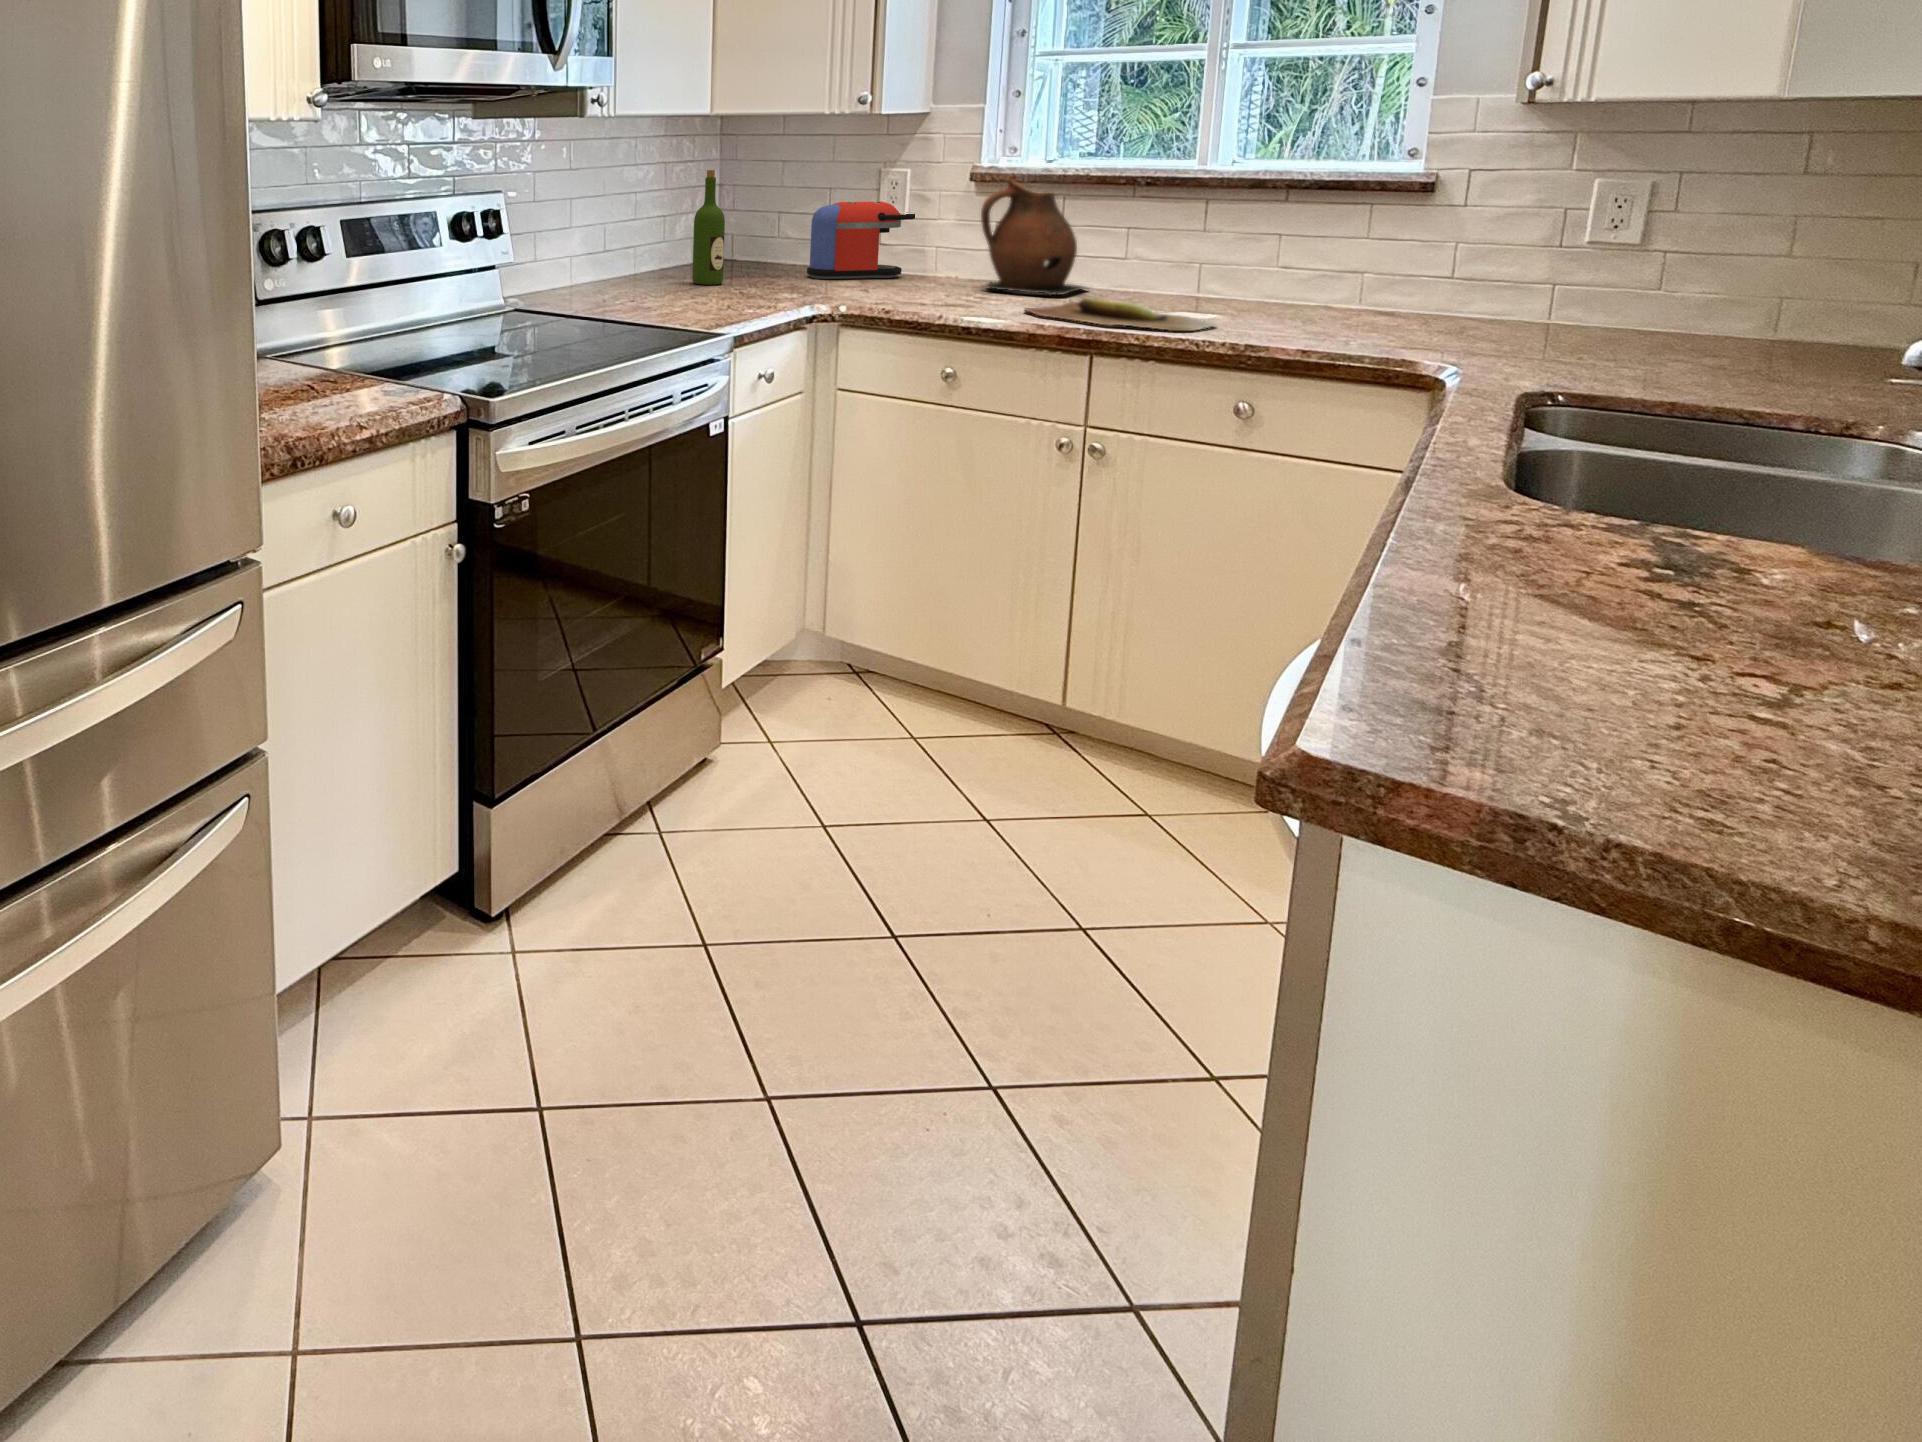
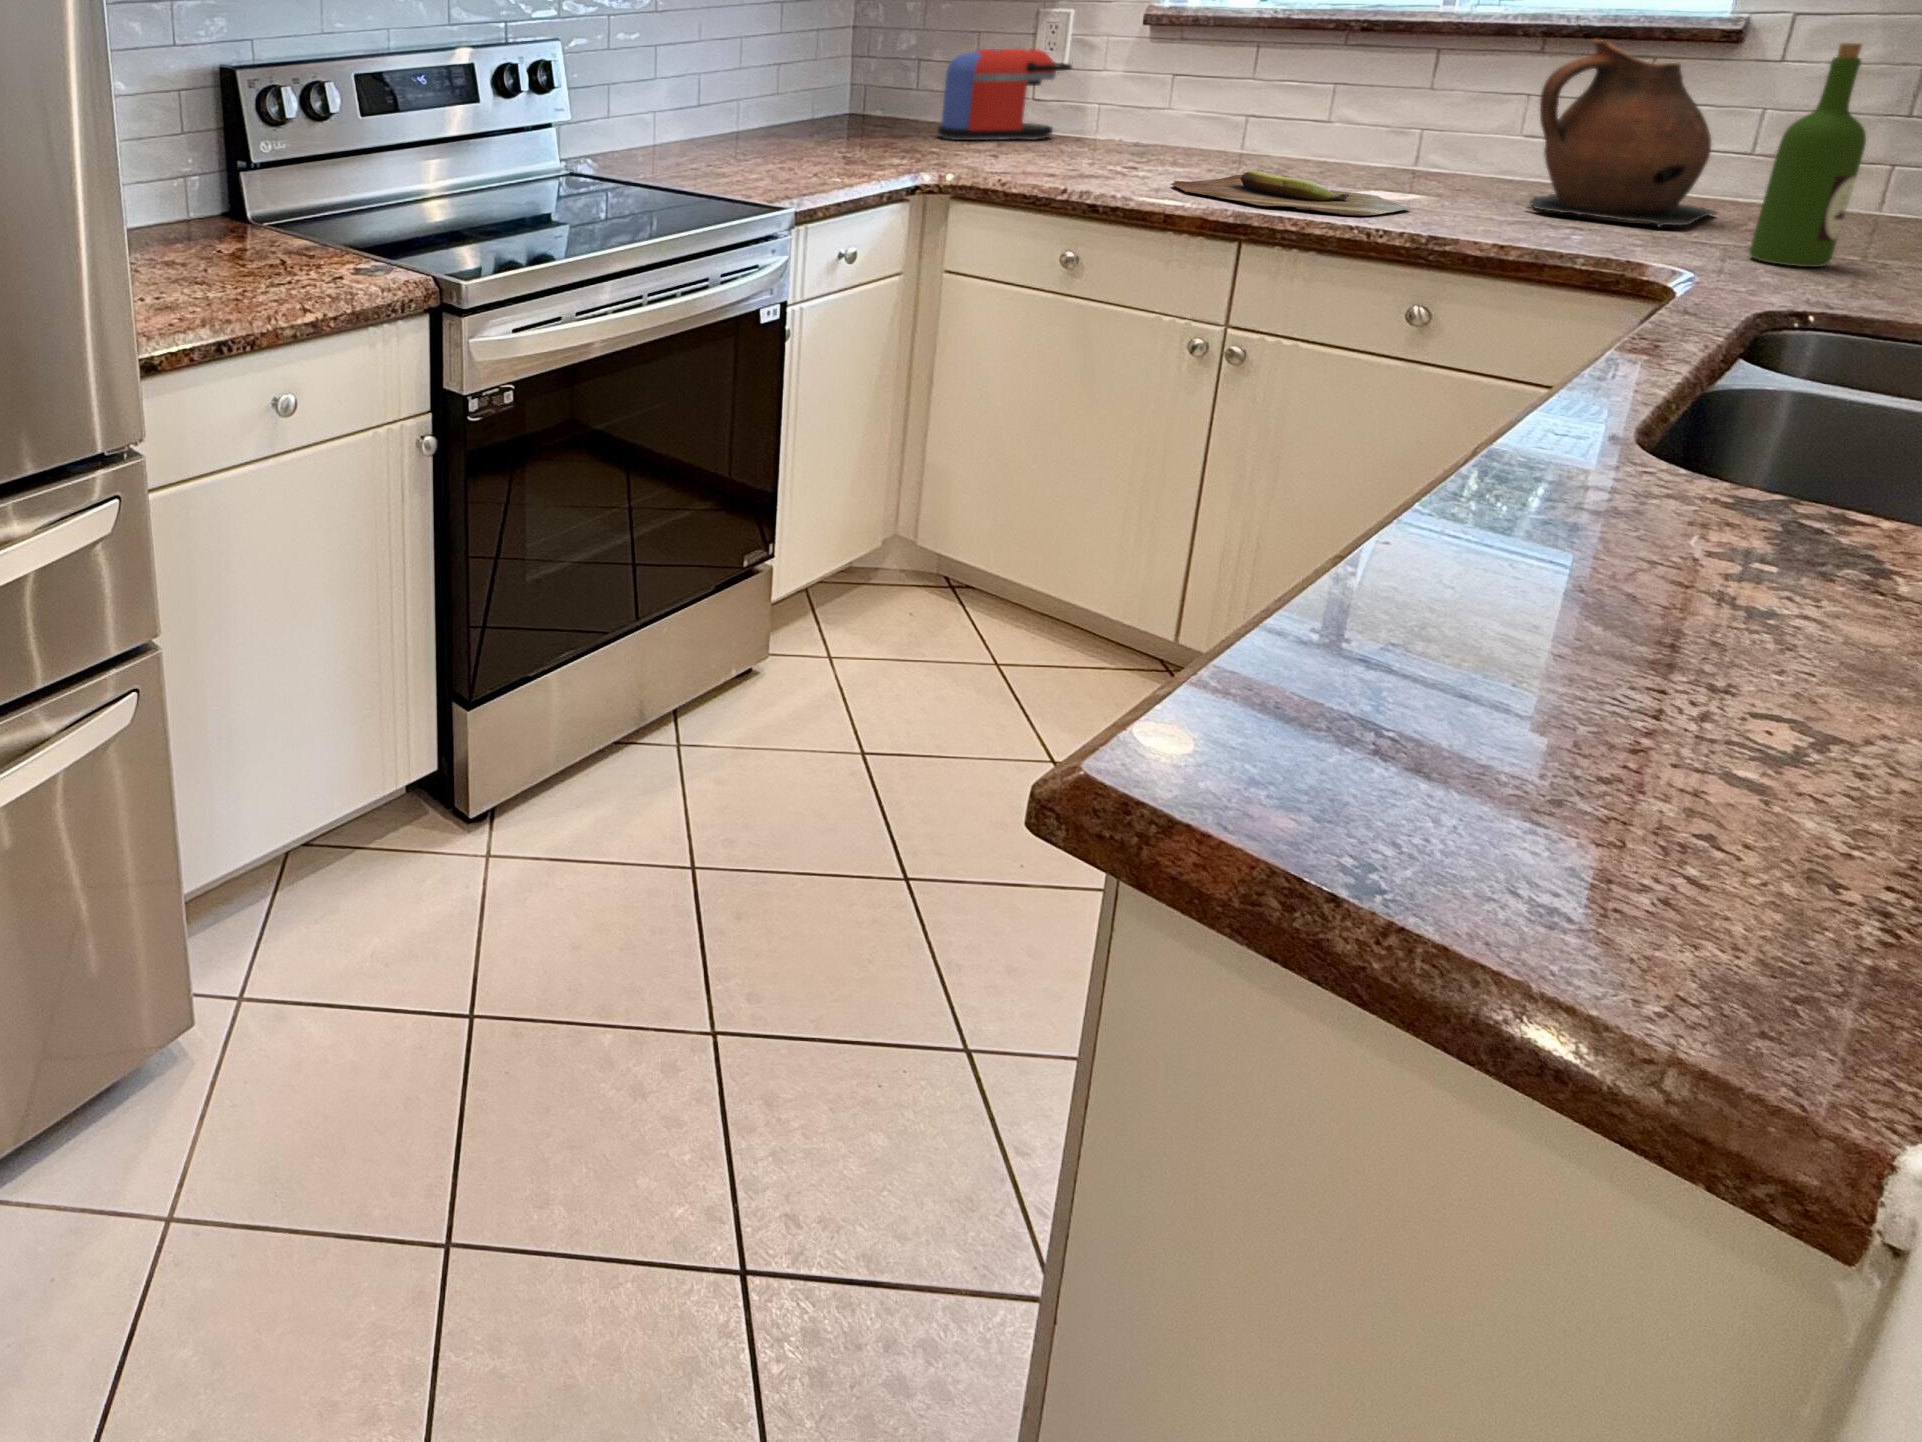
wine bottle: present [692,170,725,285] -> present [1750,43,1866,267]
ceramic pitcher: present [981,179,1088,295] -> present [1529,40,1716,227]

